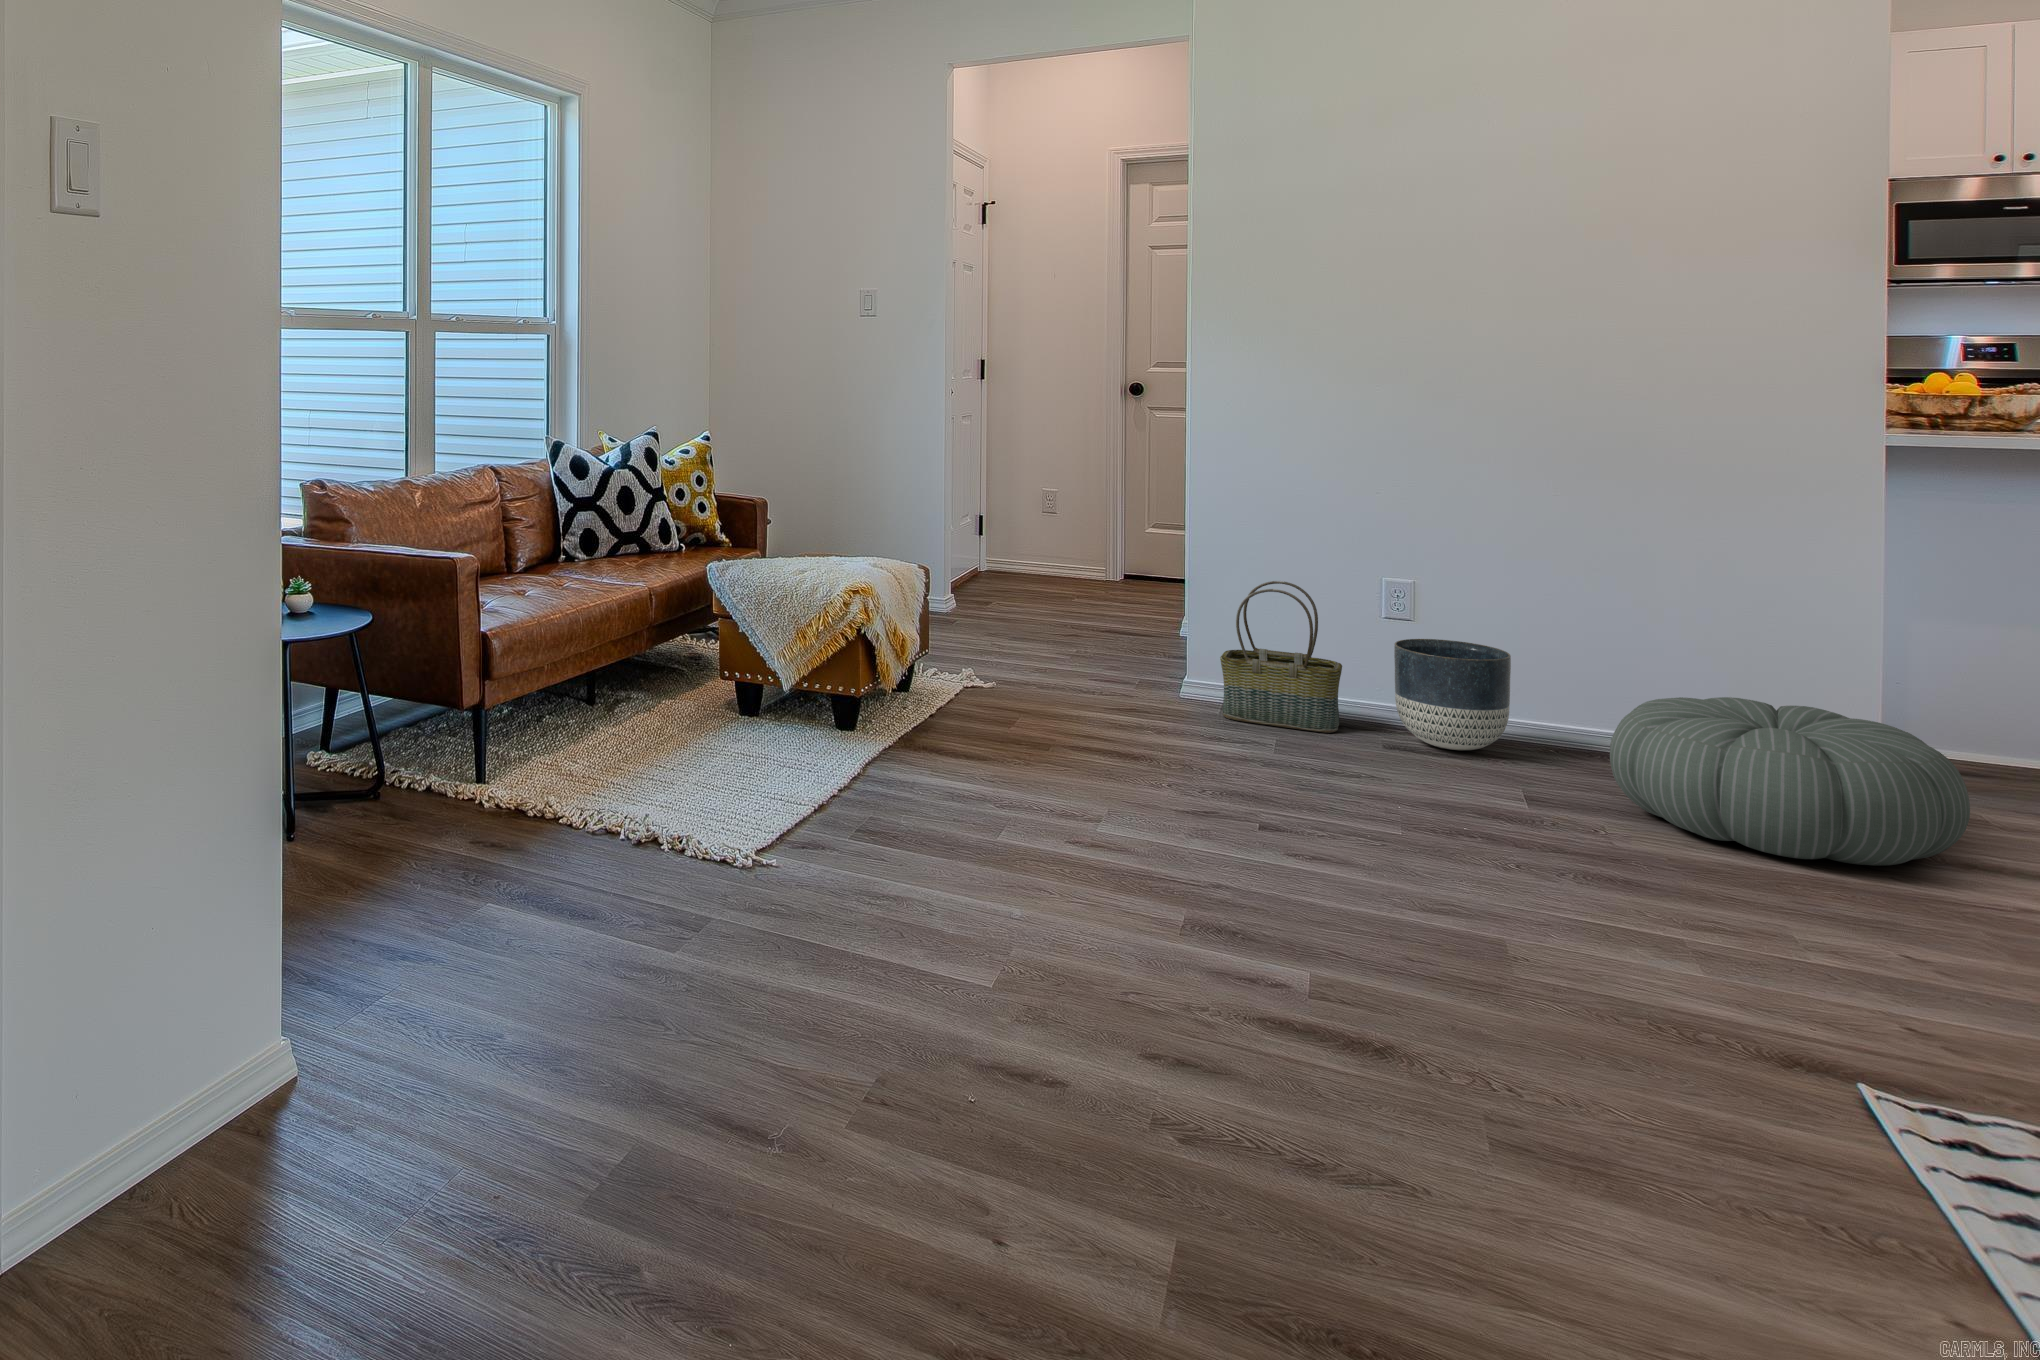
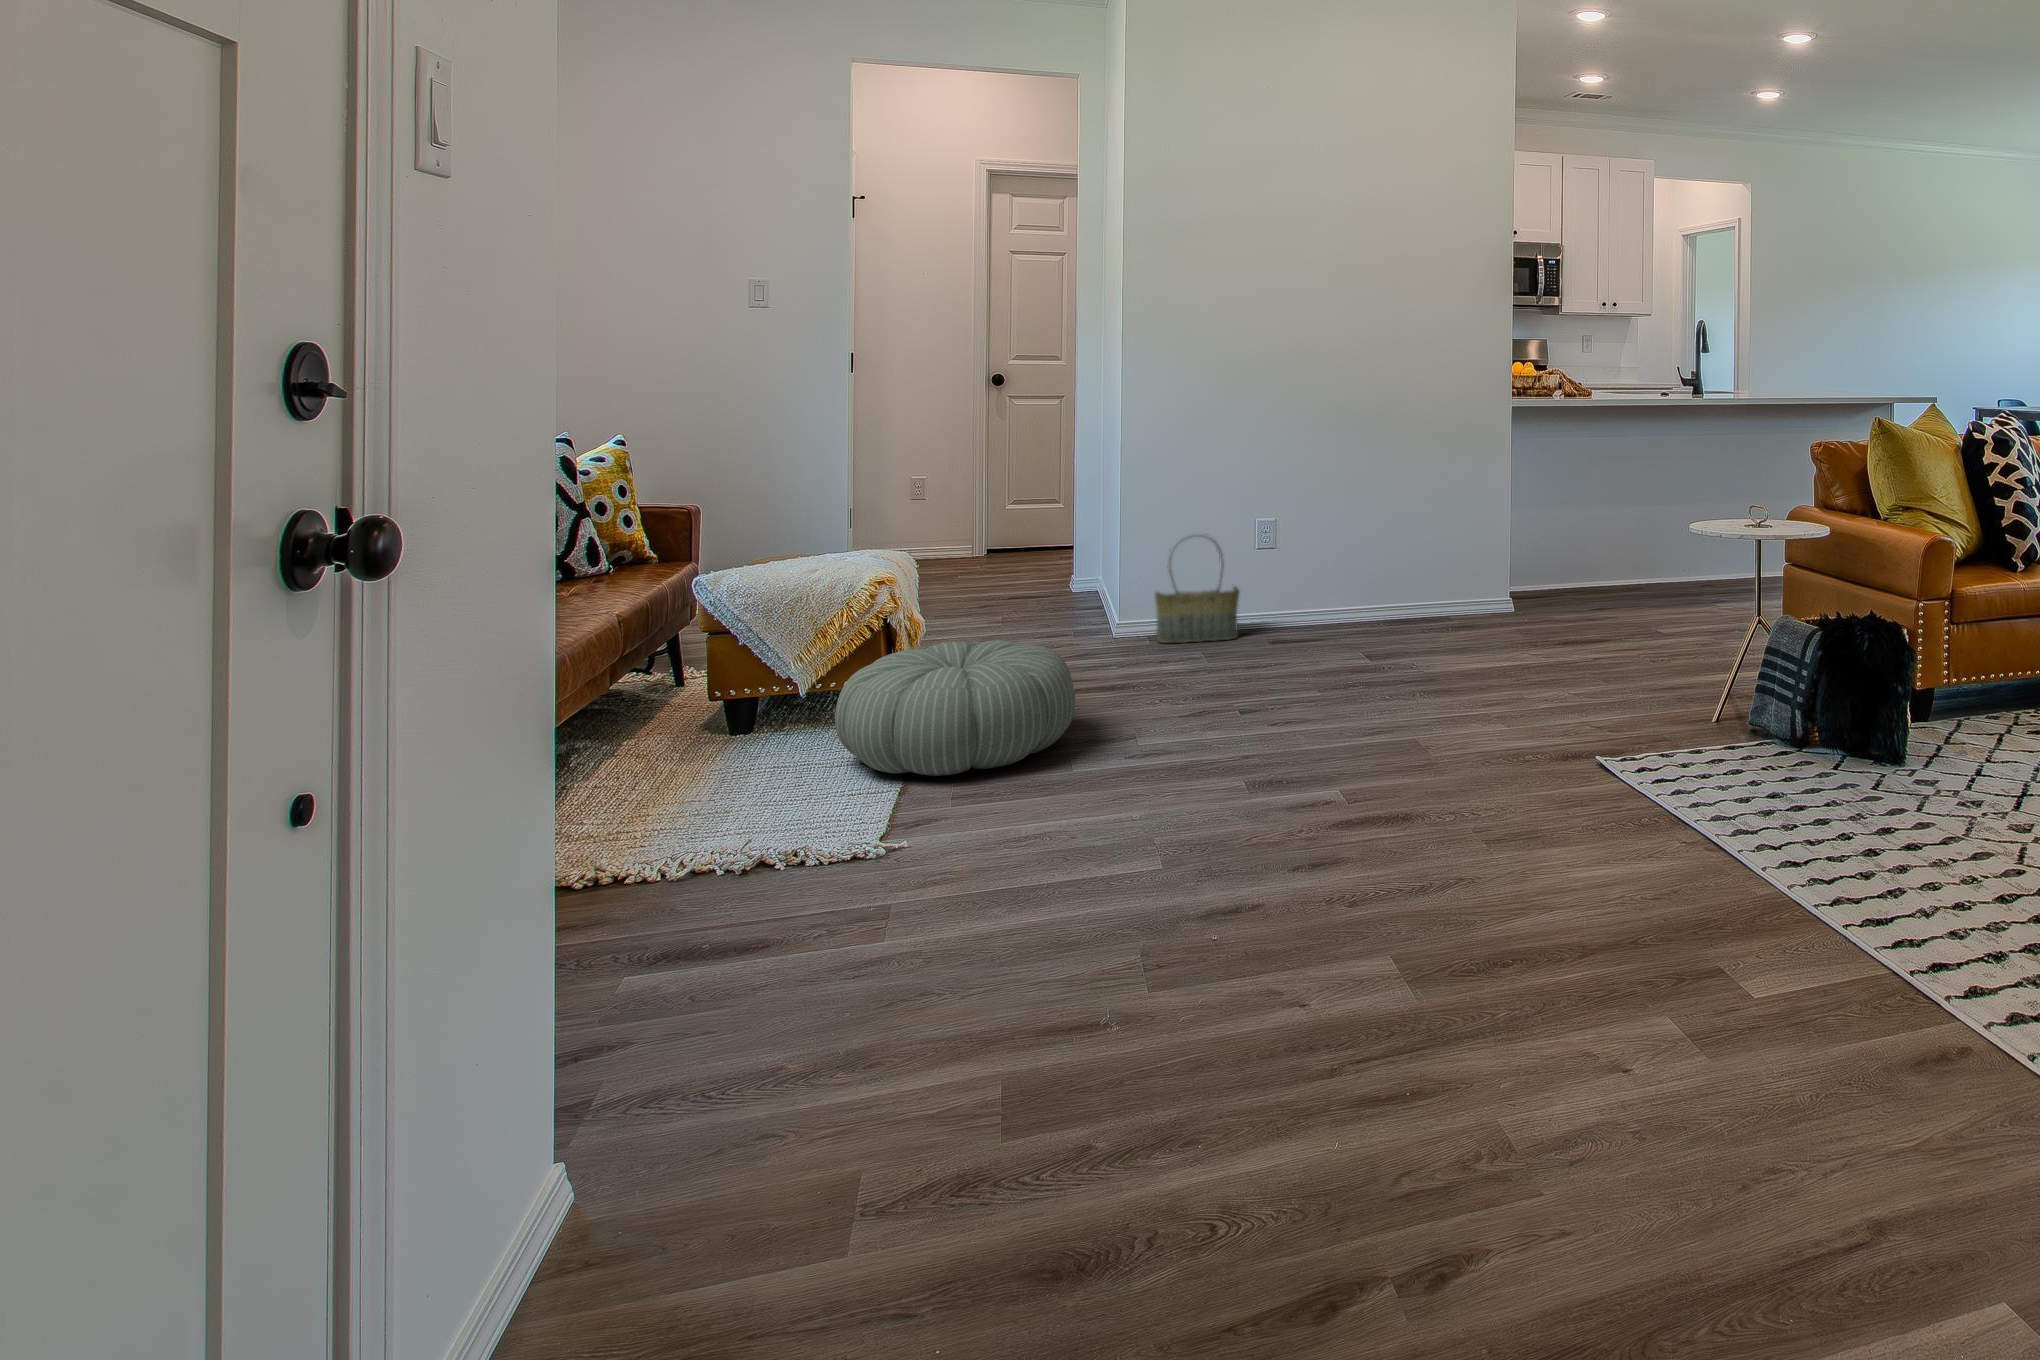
planter: present [1394,639,1511,751] -> none [1274,557,1344,634]
pouf: present [1610,697,1970,866] -> present [835,640,1075,776]

